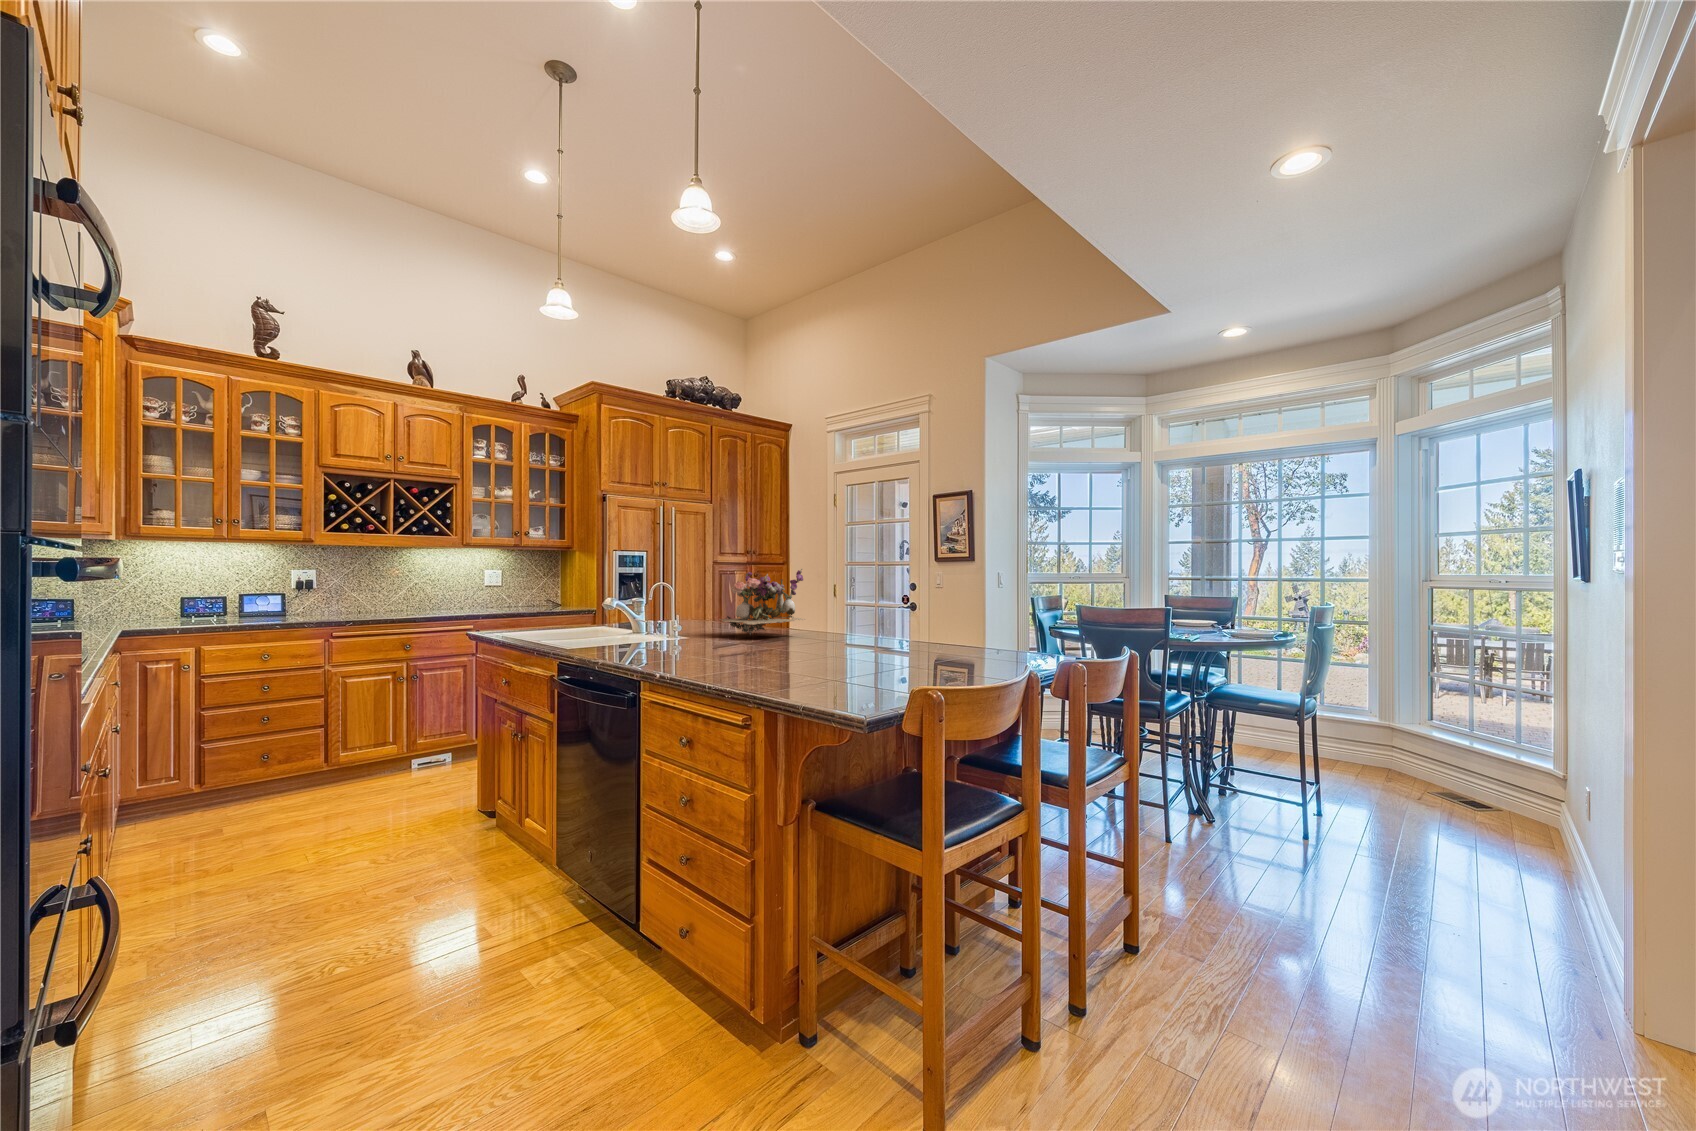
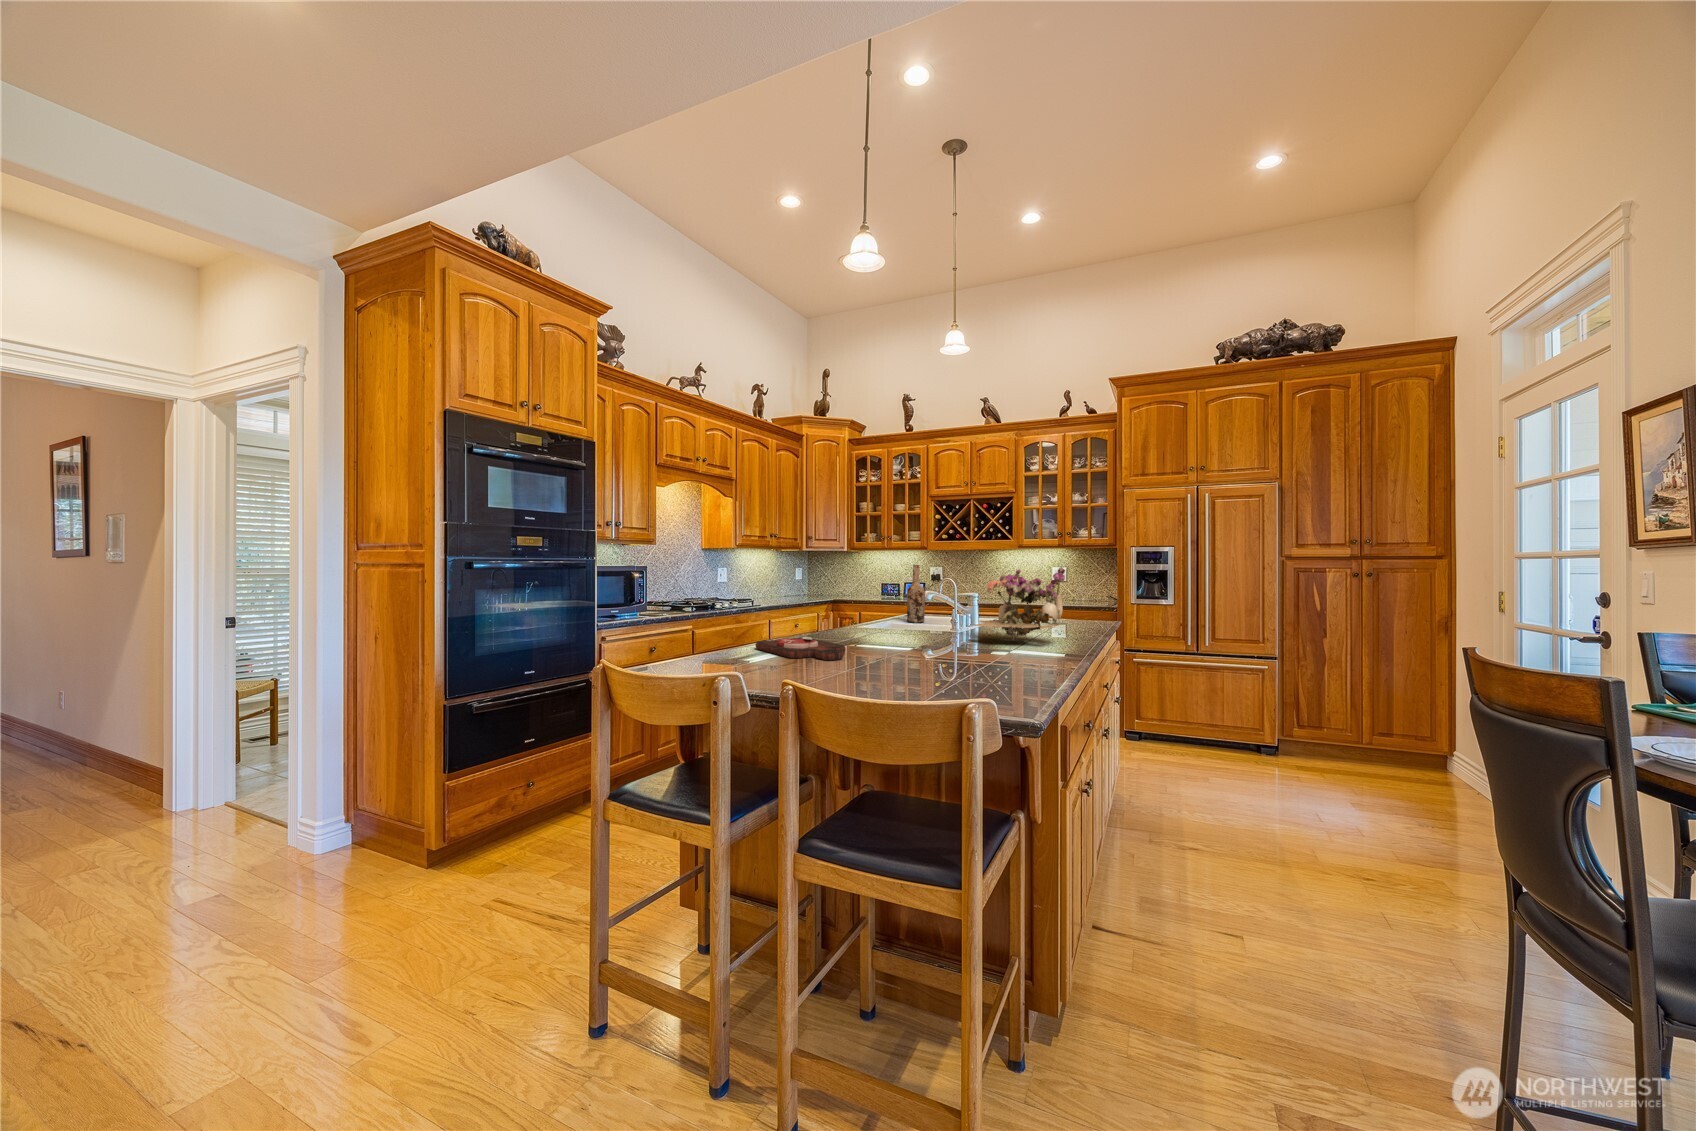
wine bottle: none [553,567,576,637] -> present [907,565,925,623]
cutting board: none [672,647,800,671] -> present [755,637,846,660]

